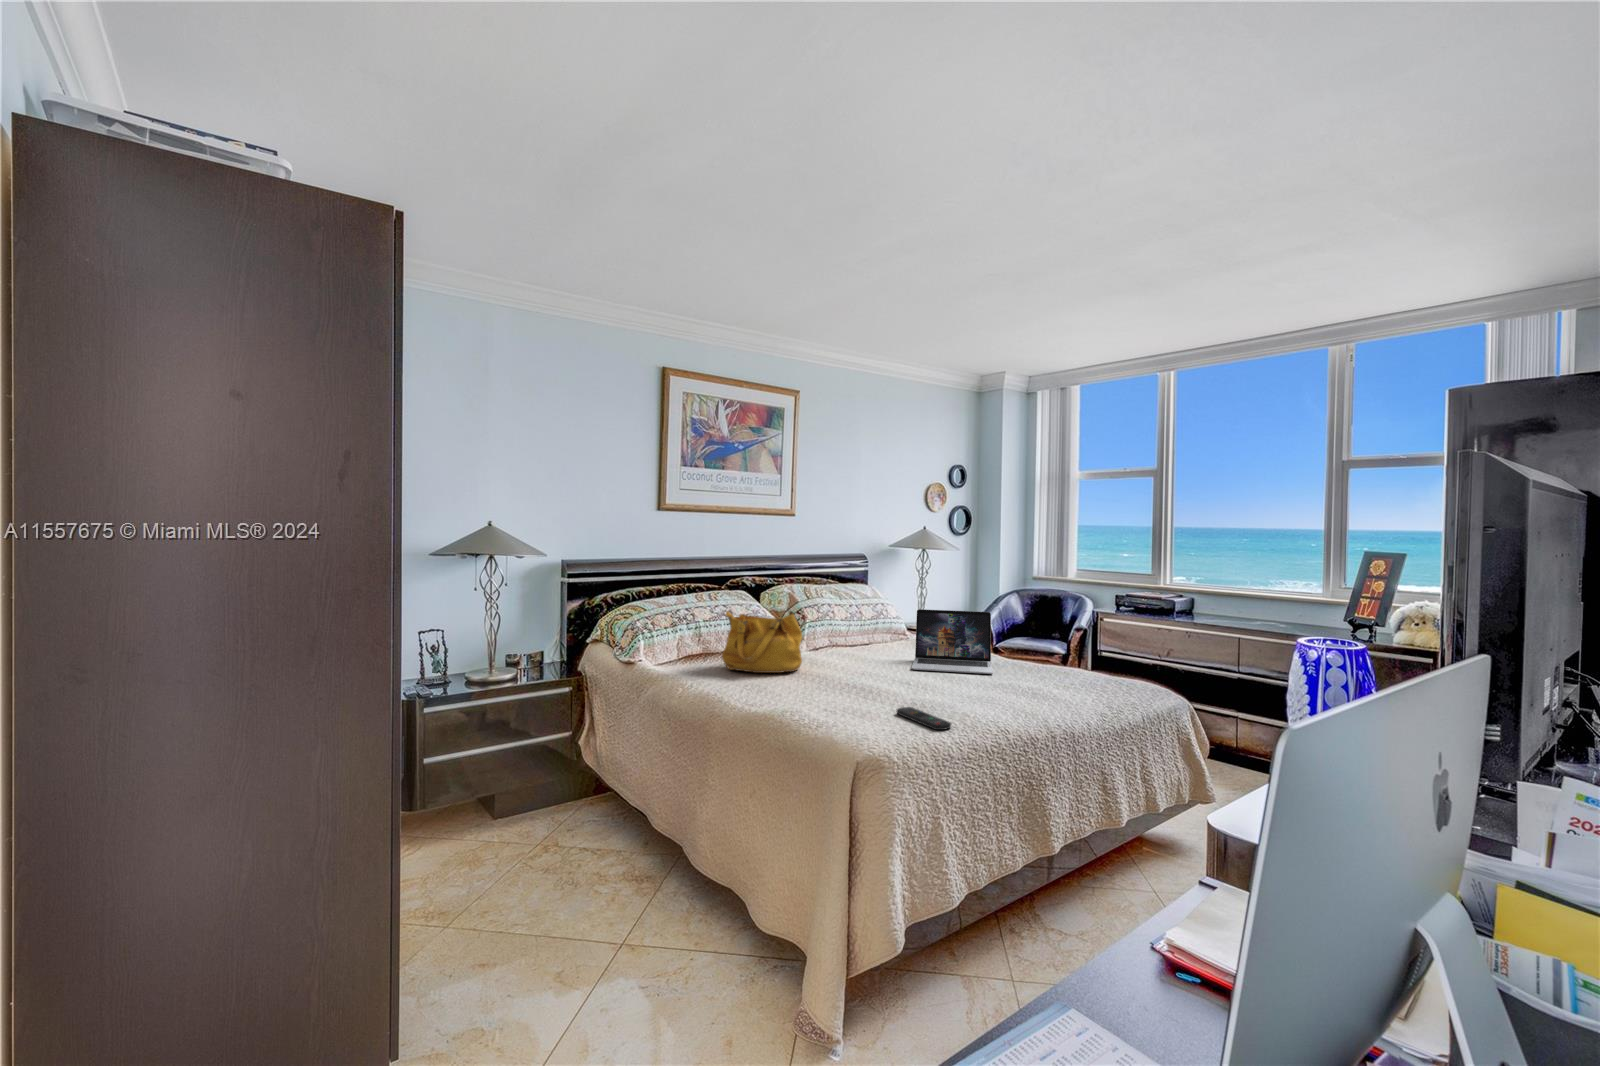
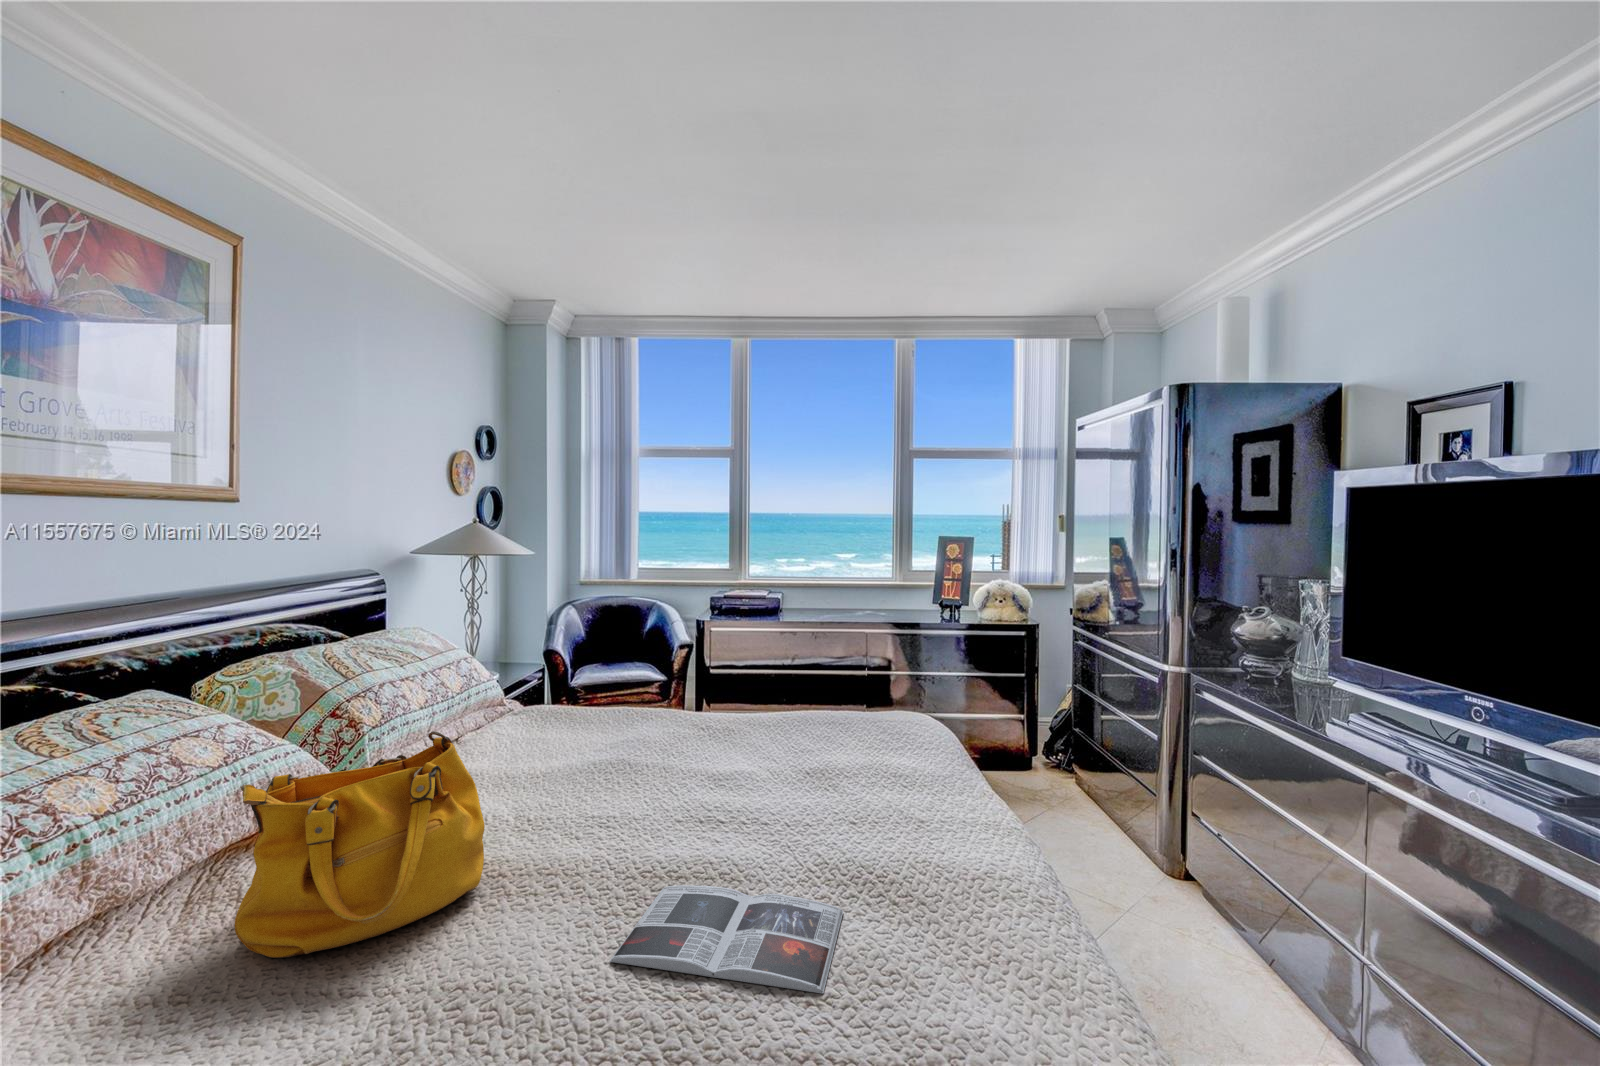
laptop: present [912,609,993,674] -> none [620,653,789,786]
magazine: none [802,686,895,713] -> present [610,885,843,994]
remote control: present [896,707,951,730] -> none [888,906,1039,955]

